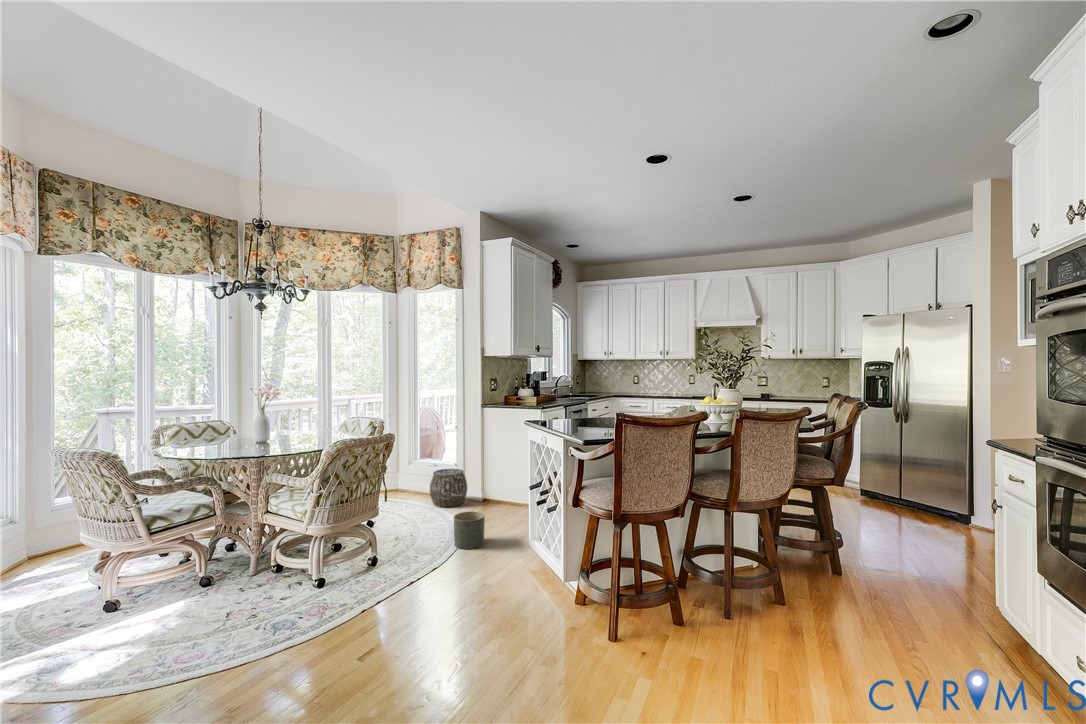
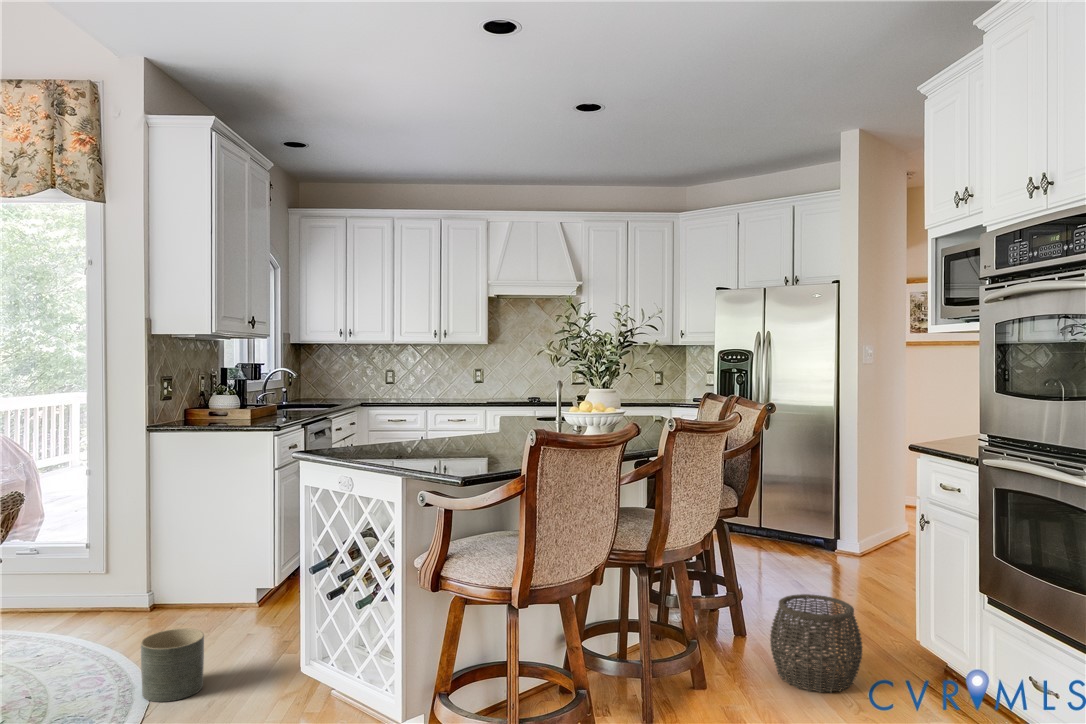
woven basket: present [430,469,467,507] -> present [770,594,863,693]

